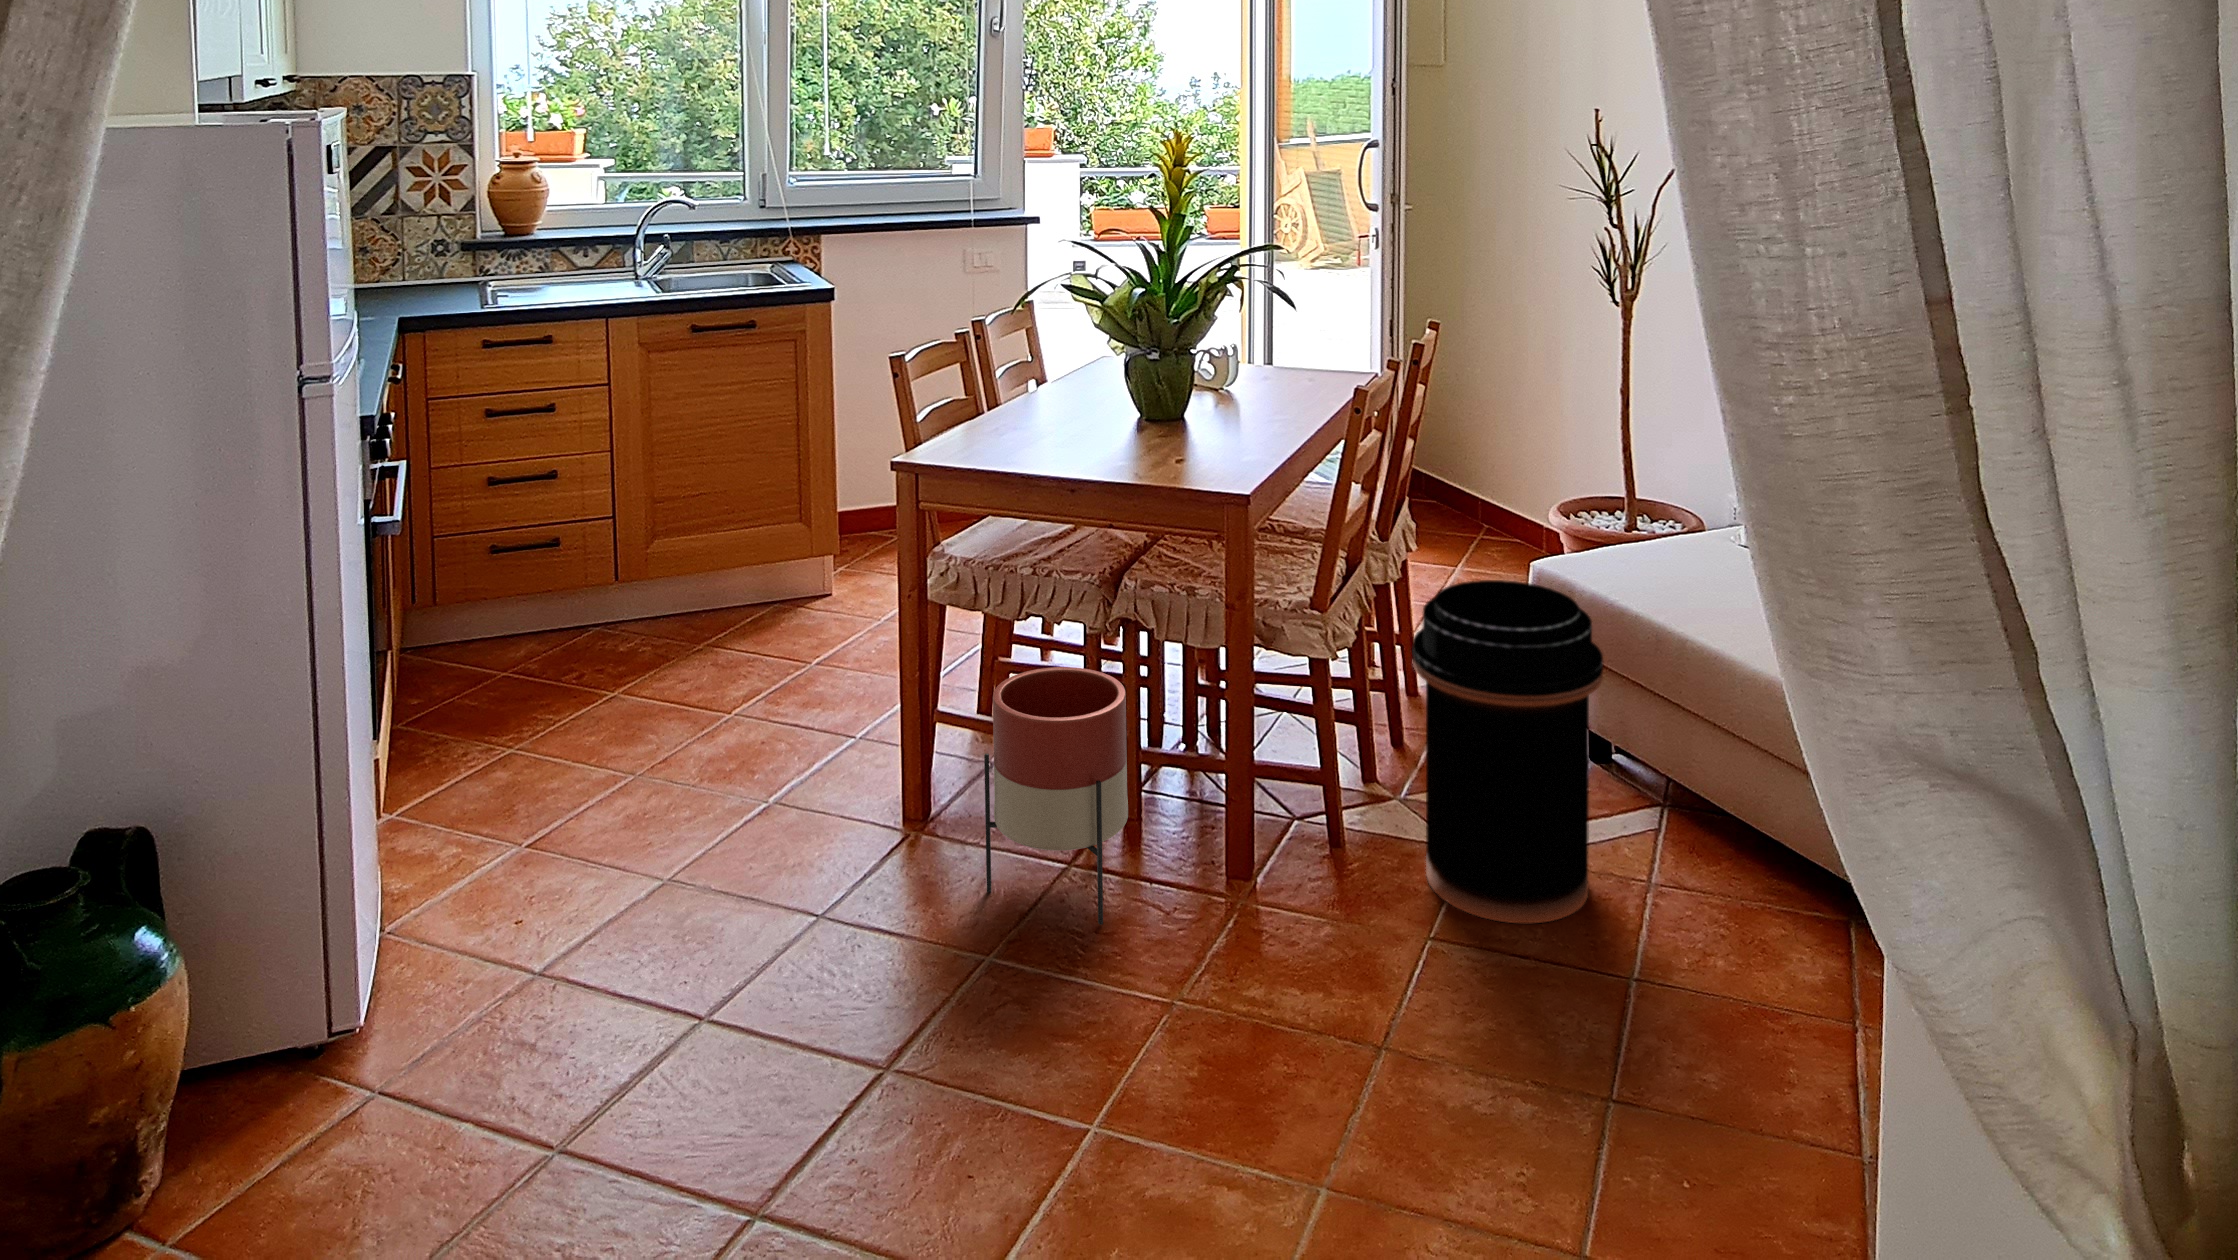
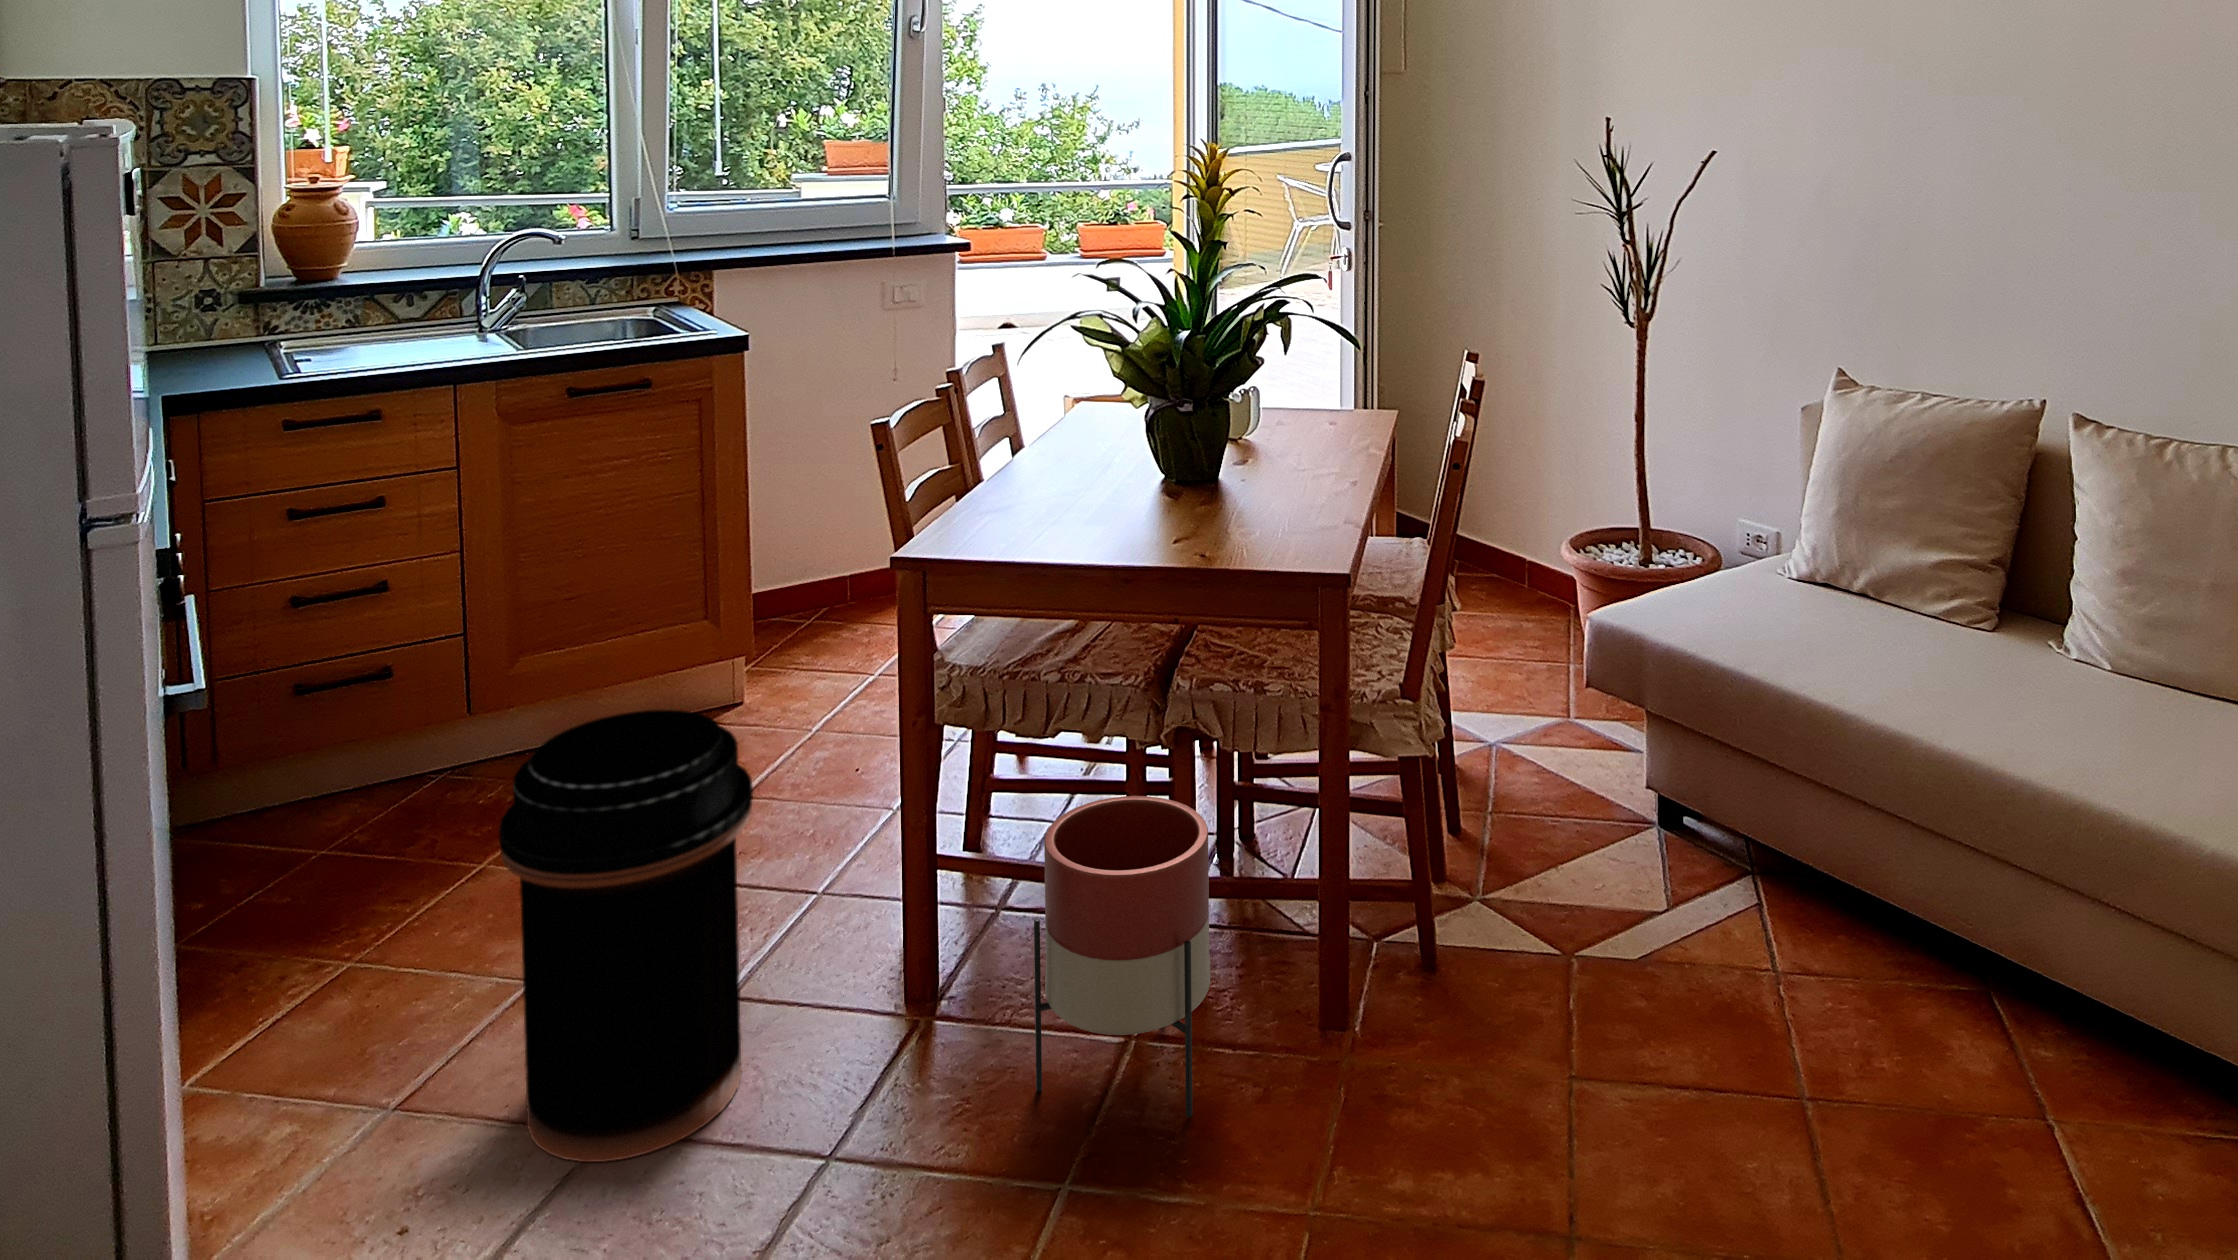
trash can: present [1412,580,1603,924] -> present [499,710,753,1162]

